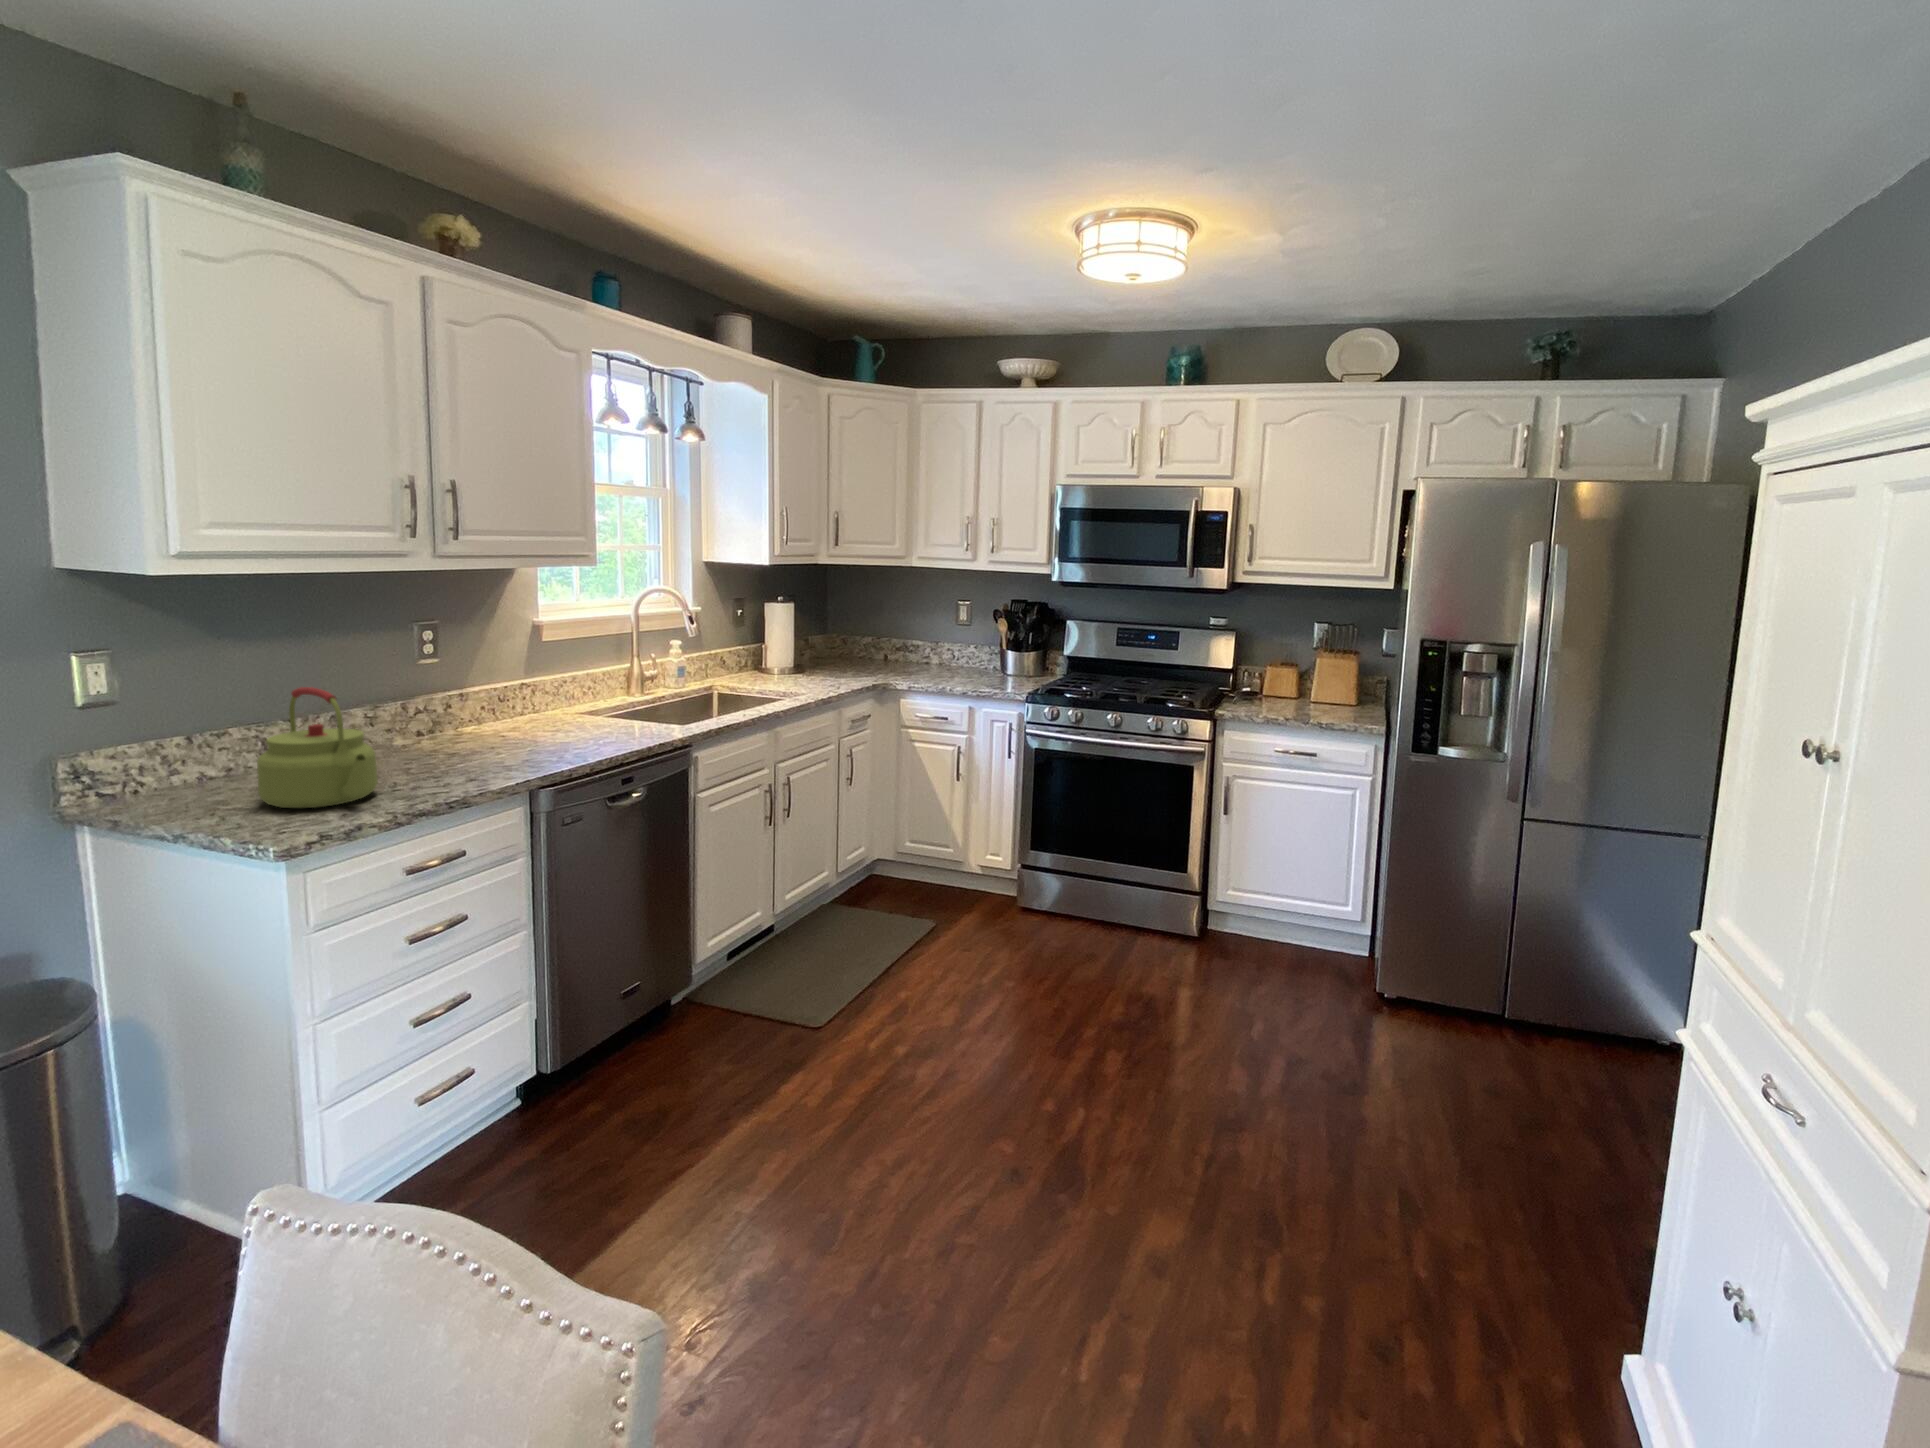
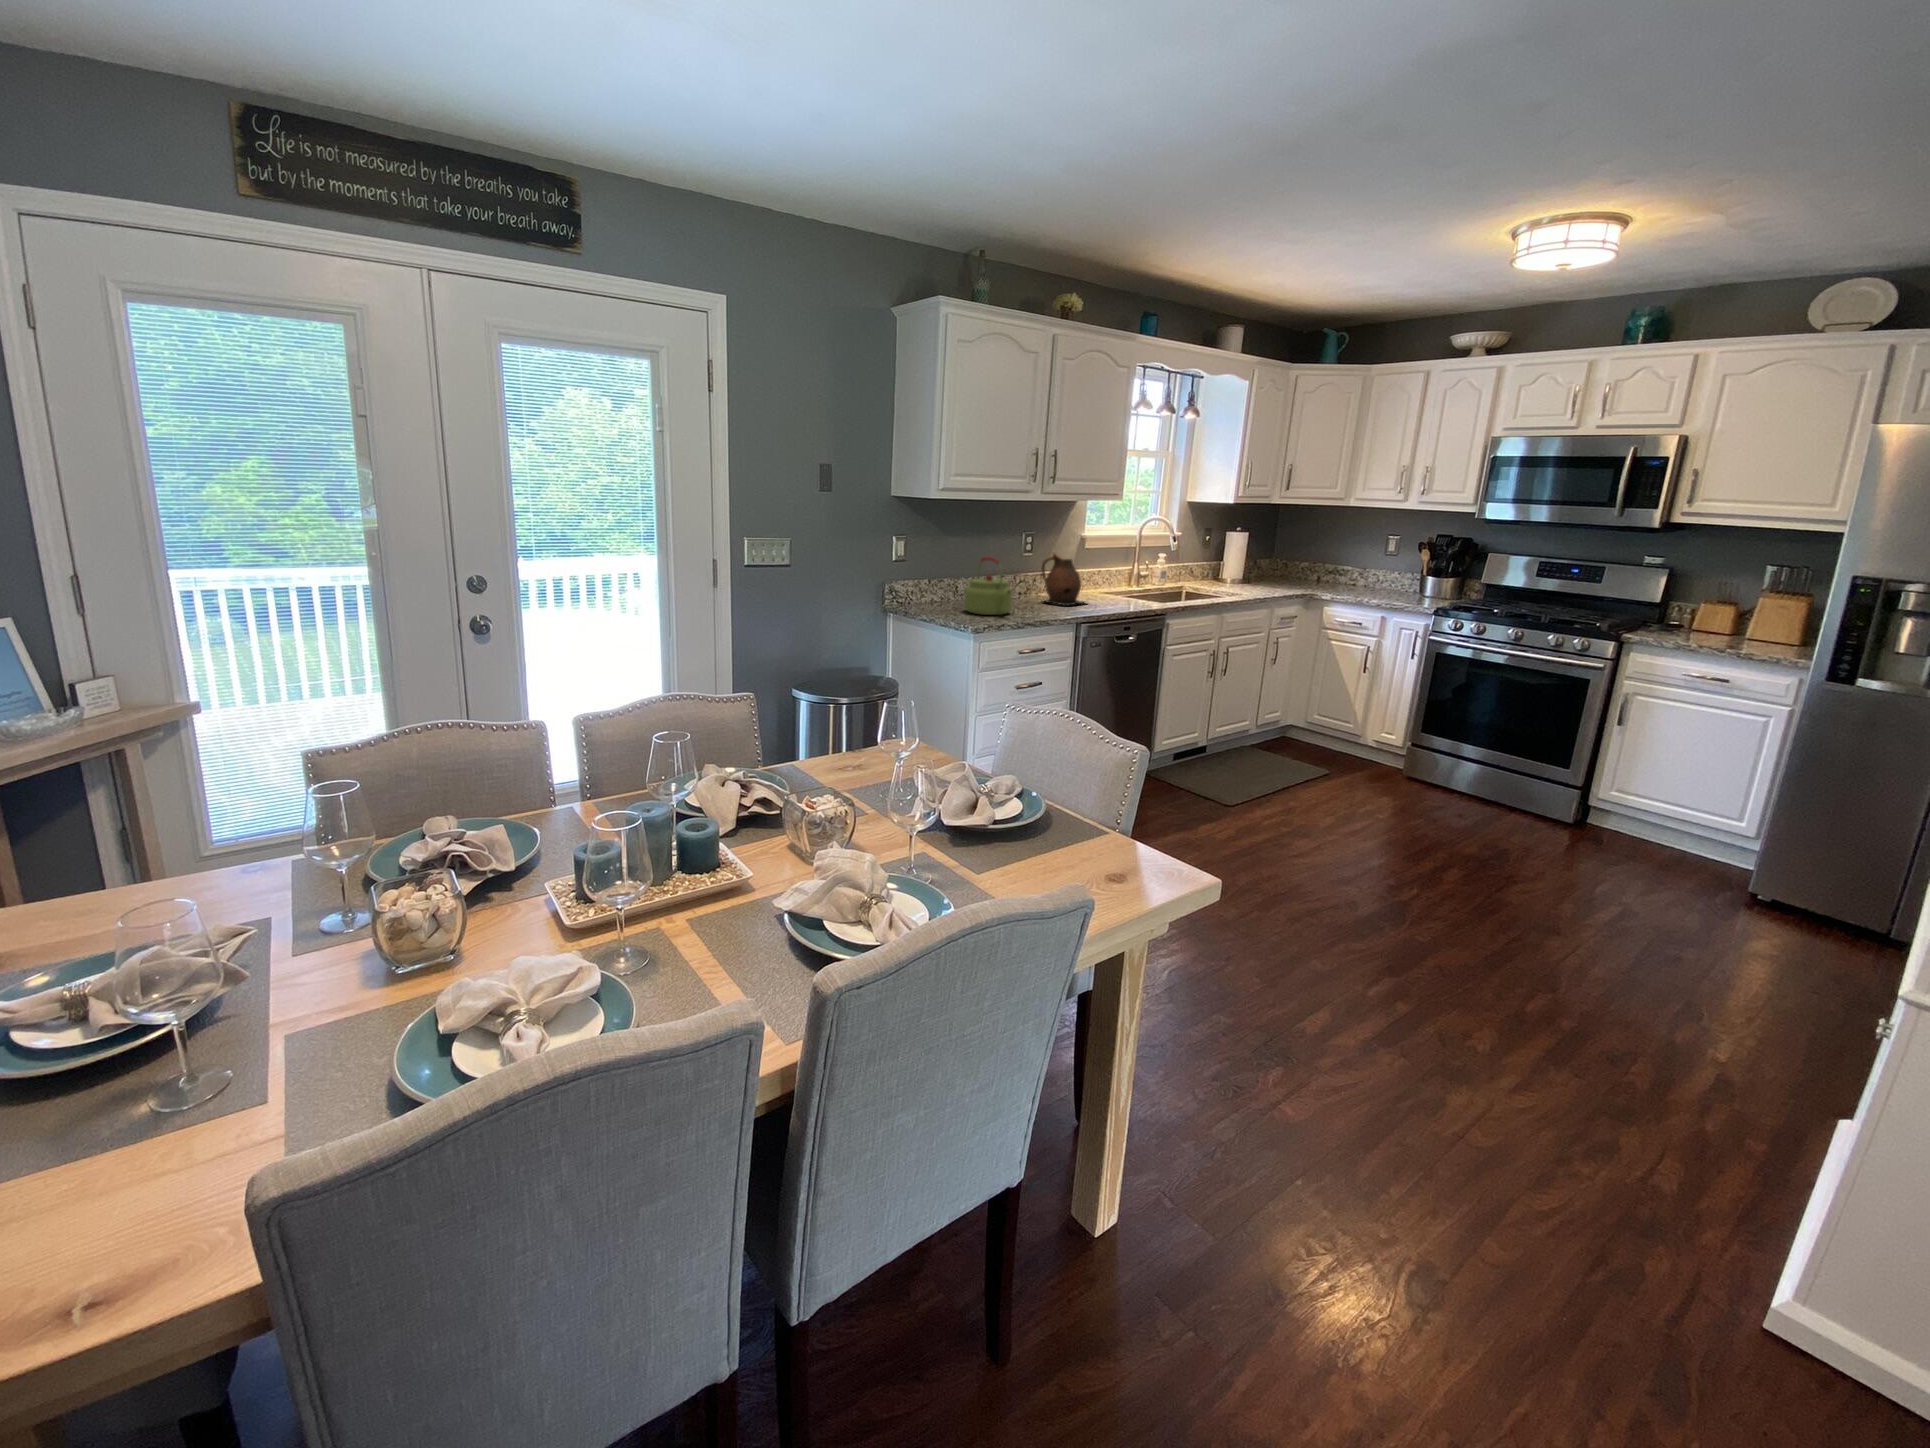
ceramic pitcher: none [450,659,551,757] -> present [1041,553,1084,605]

